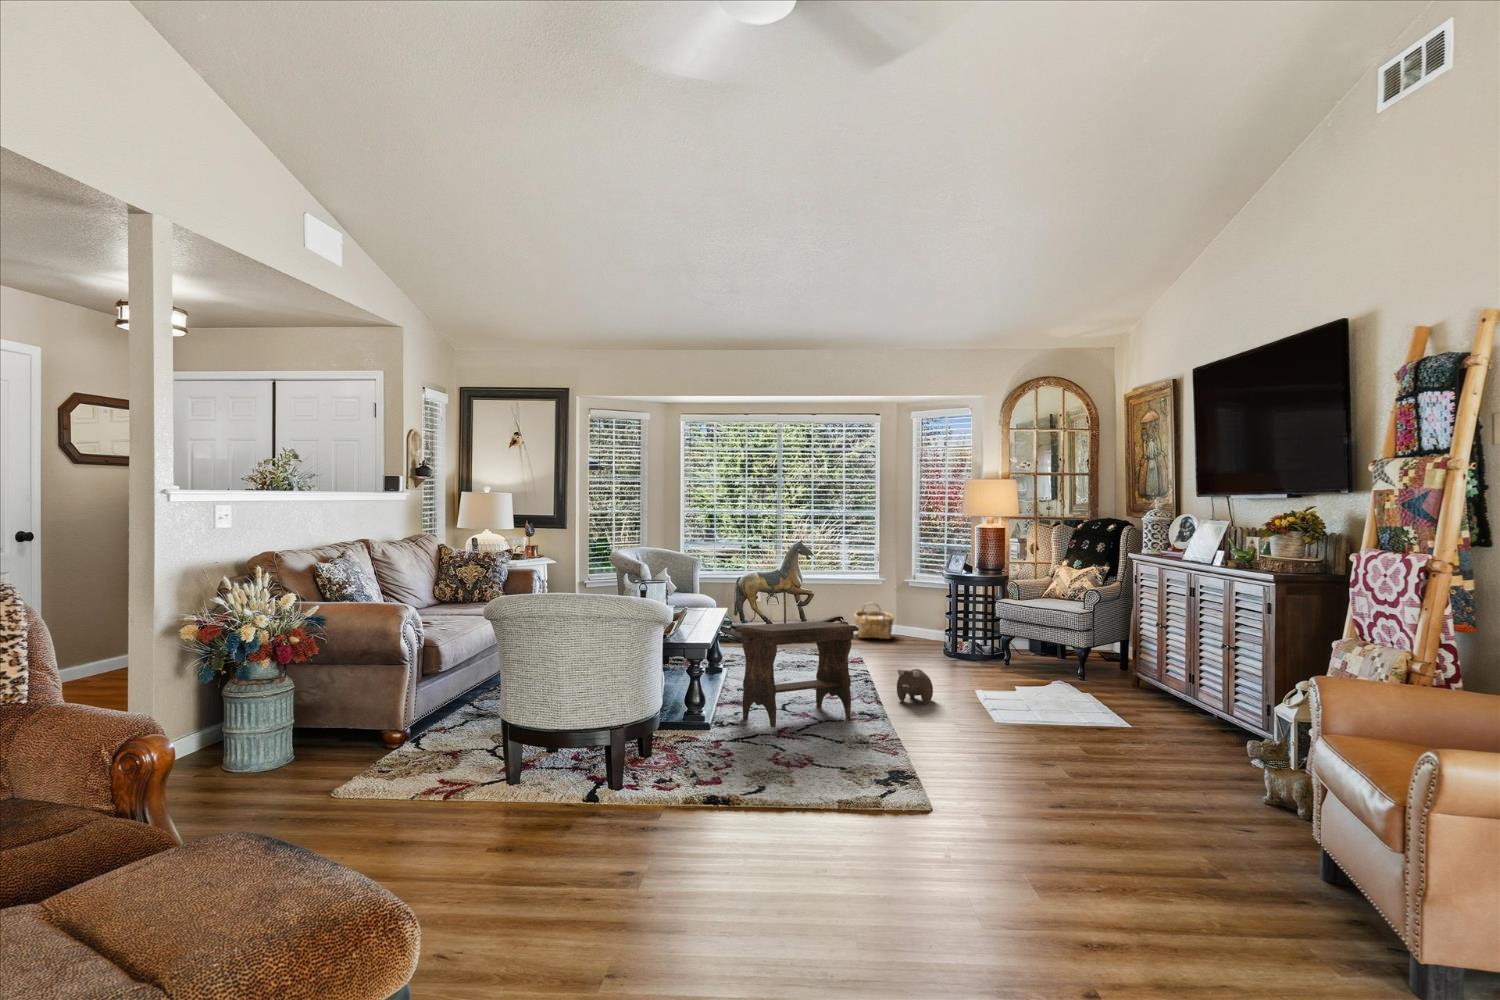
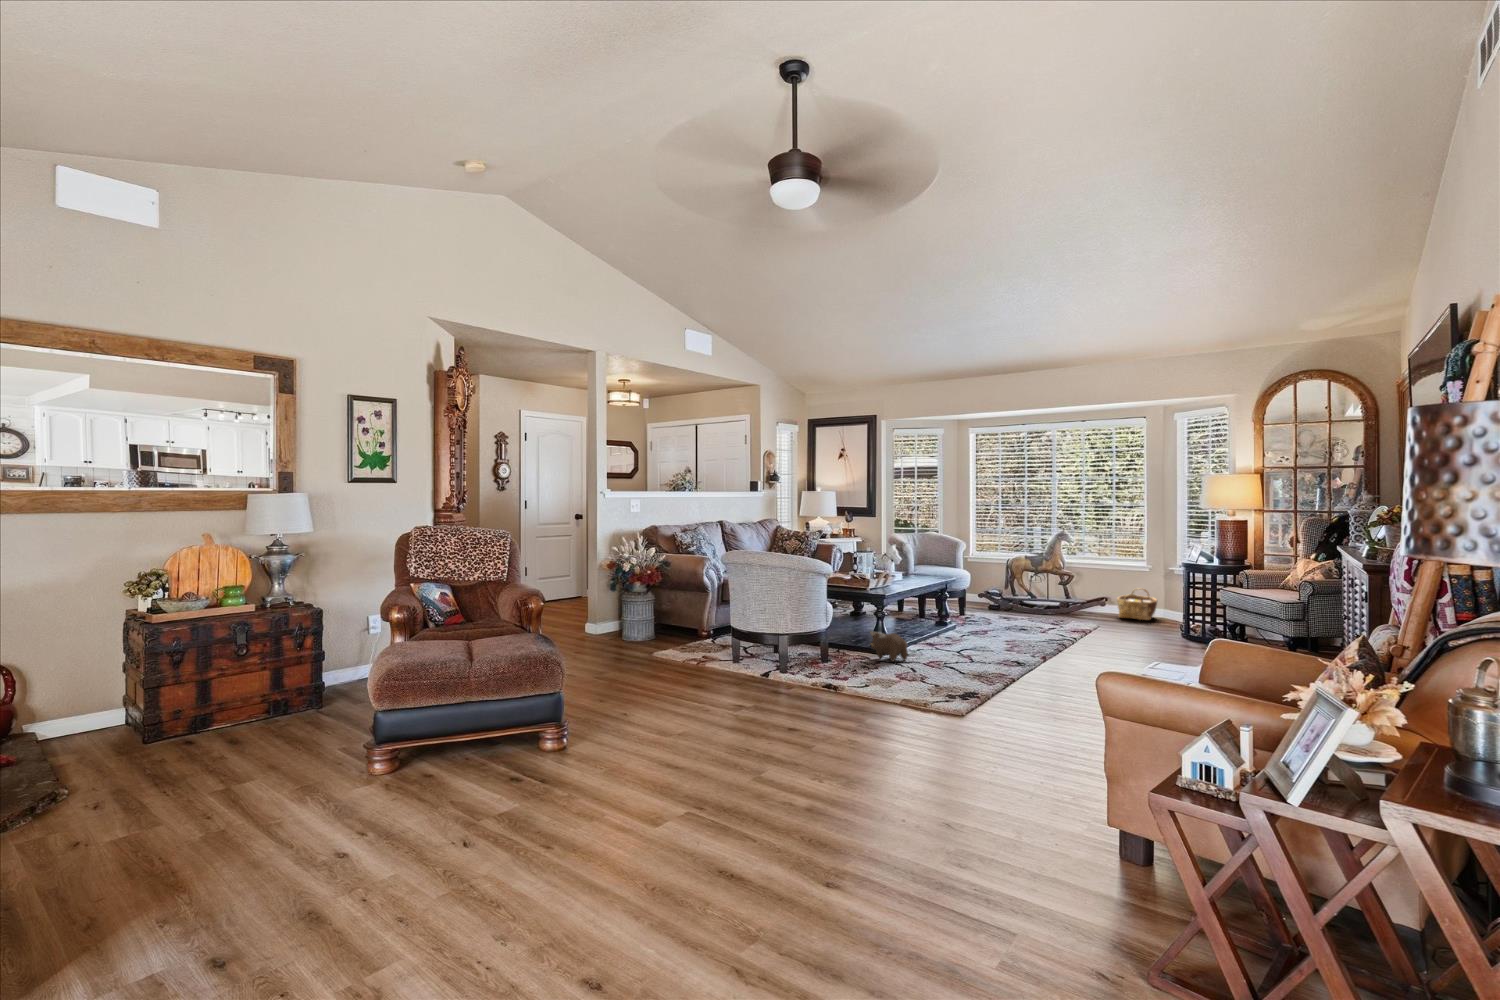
footstool: present [735,621,859,728] -> none [924,586,1020,661]
plush toy: present [897,669,933,704] -> present [870,631,908,662]

